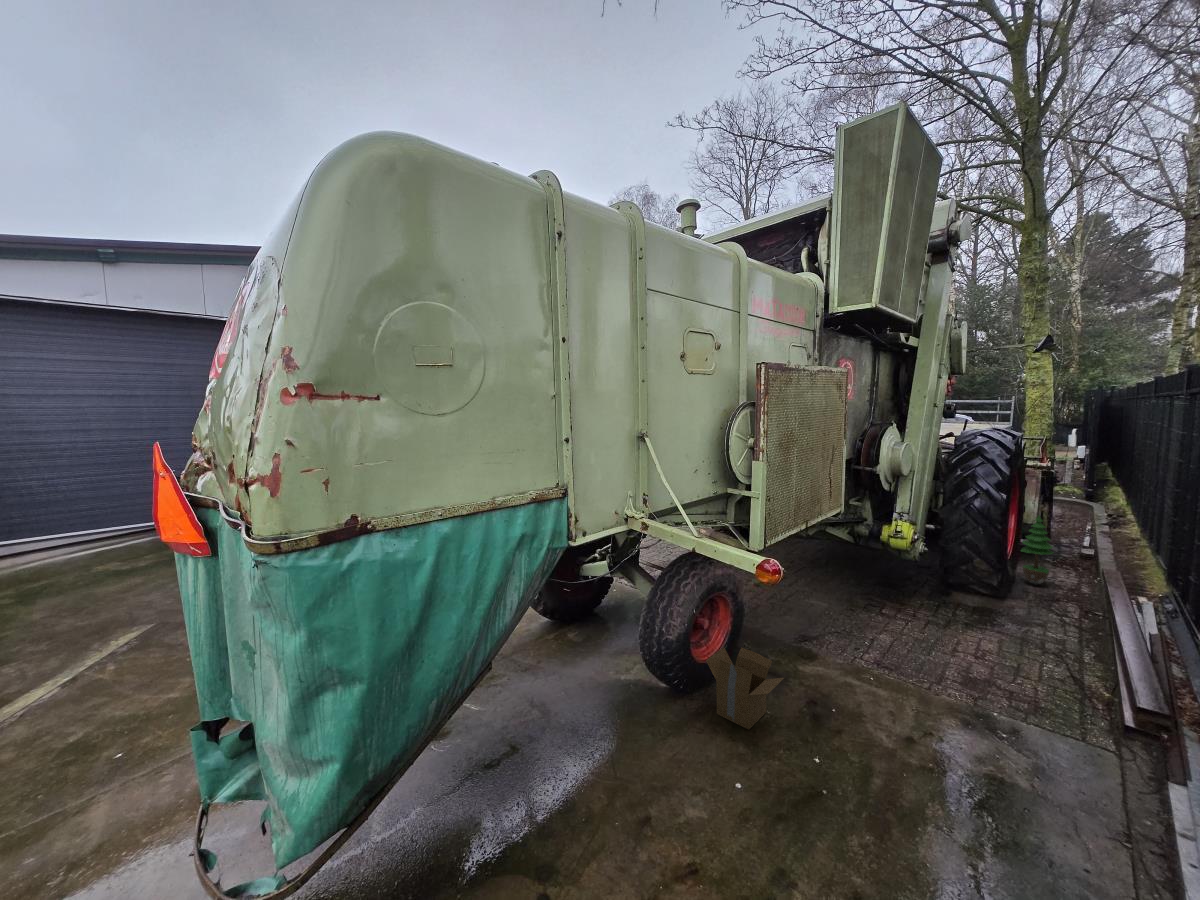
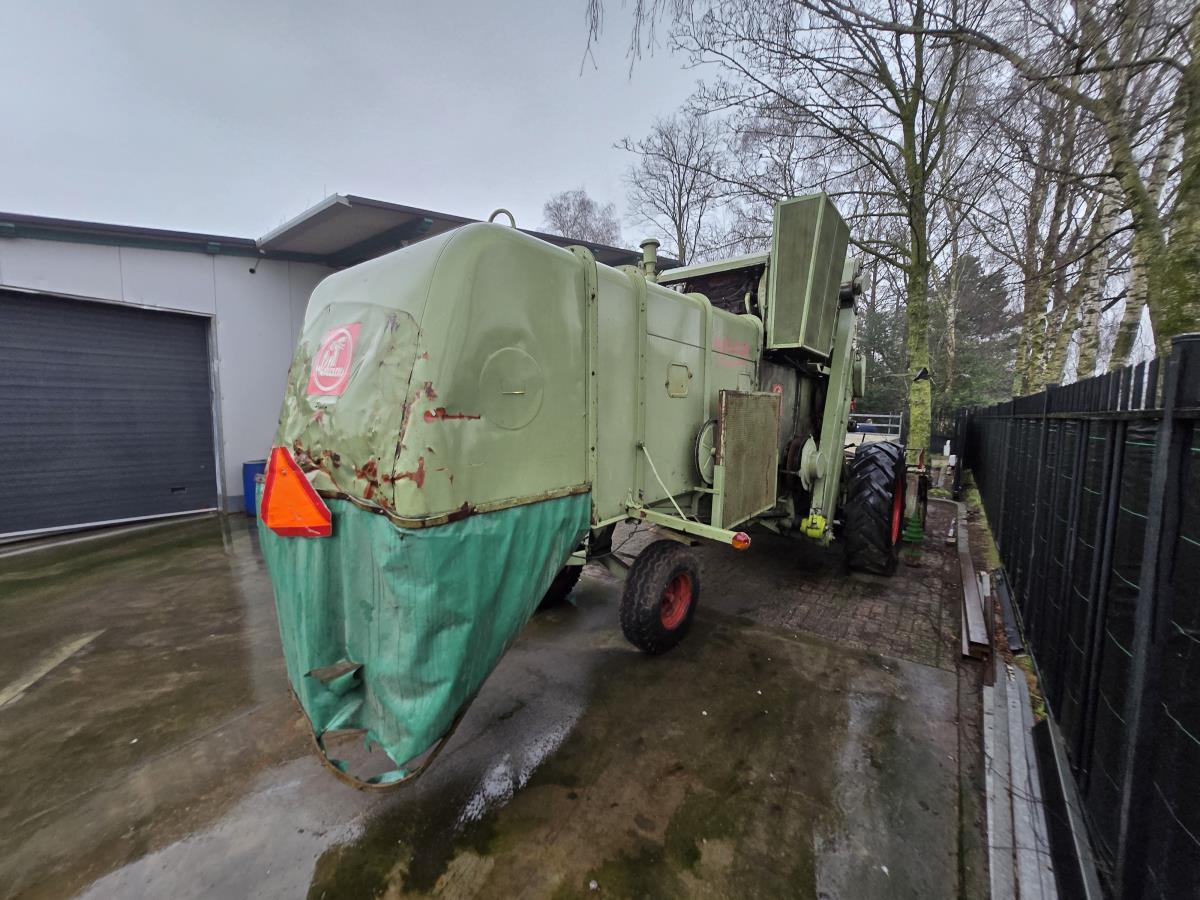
cardboard box: present [706,647,784,730] -> none [677,614,737,674]

